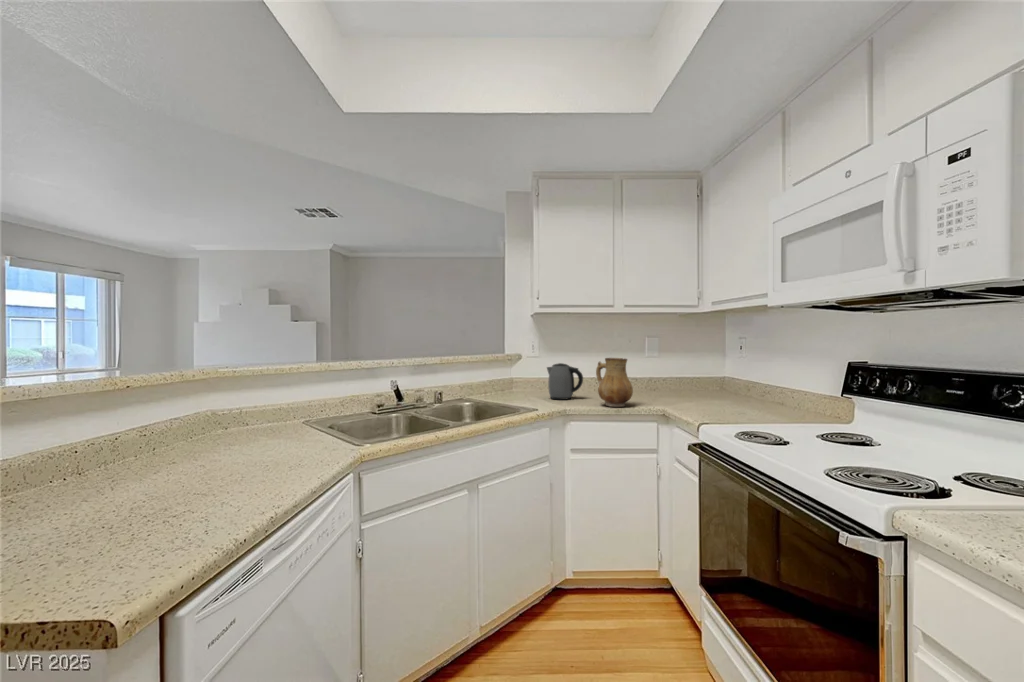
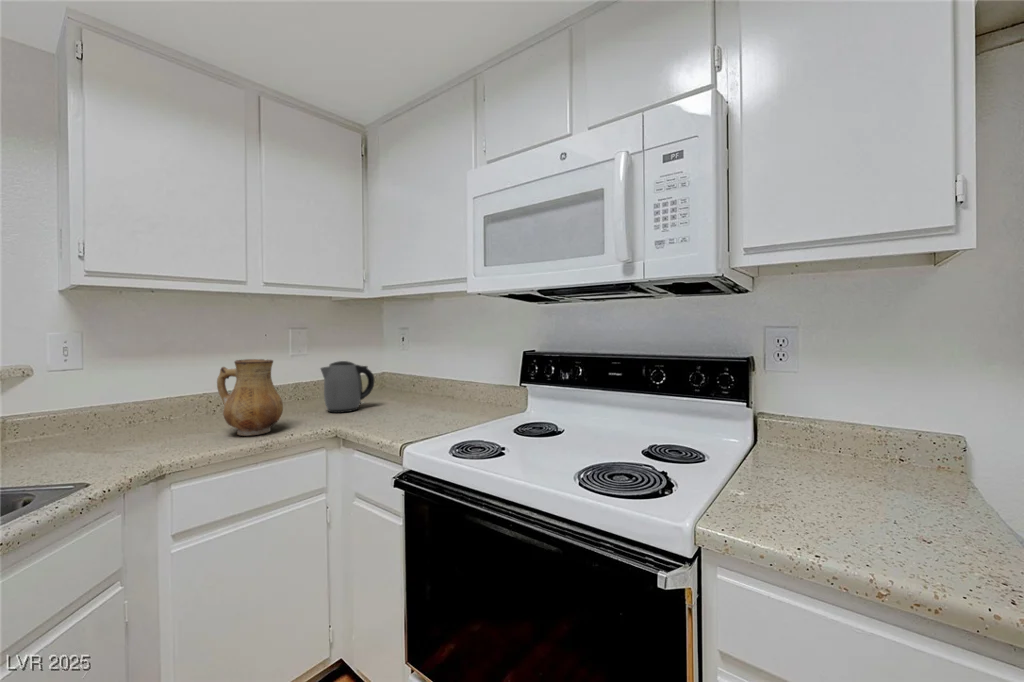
kettle: present [547,363,583,400] -> present [321,361,375,413]

